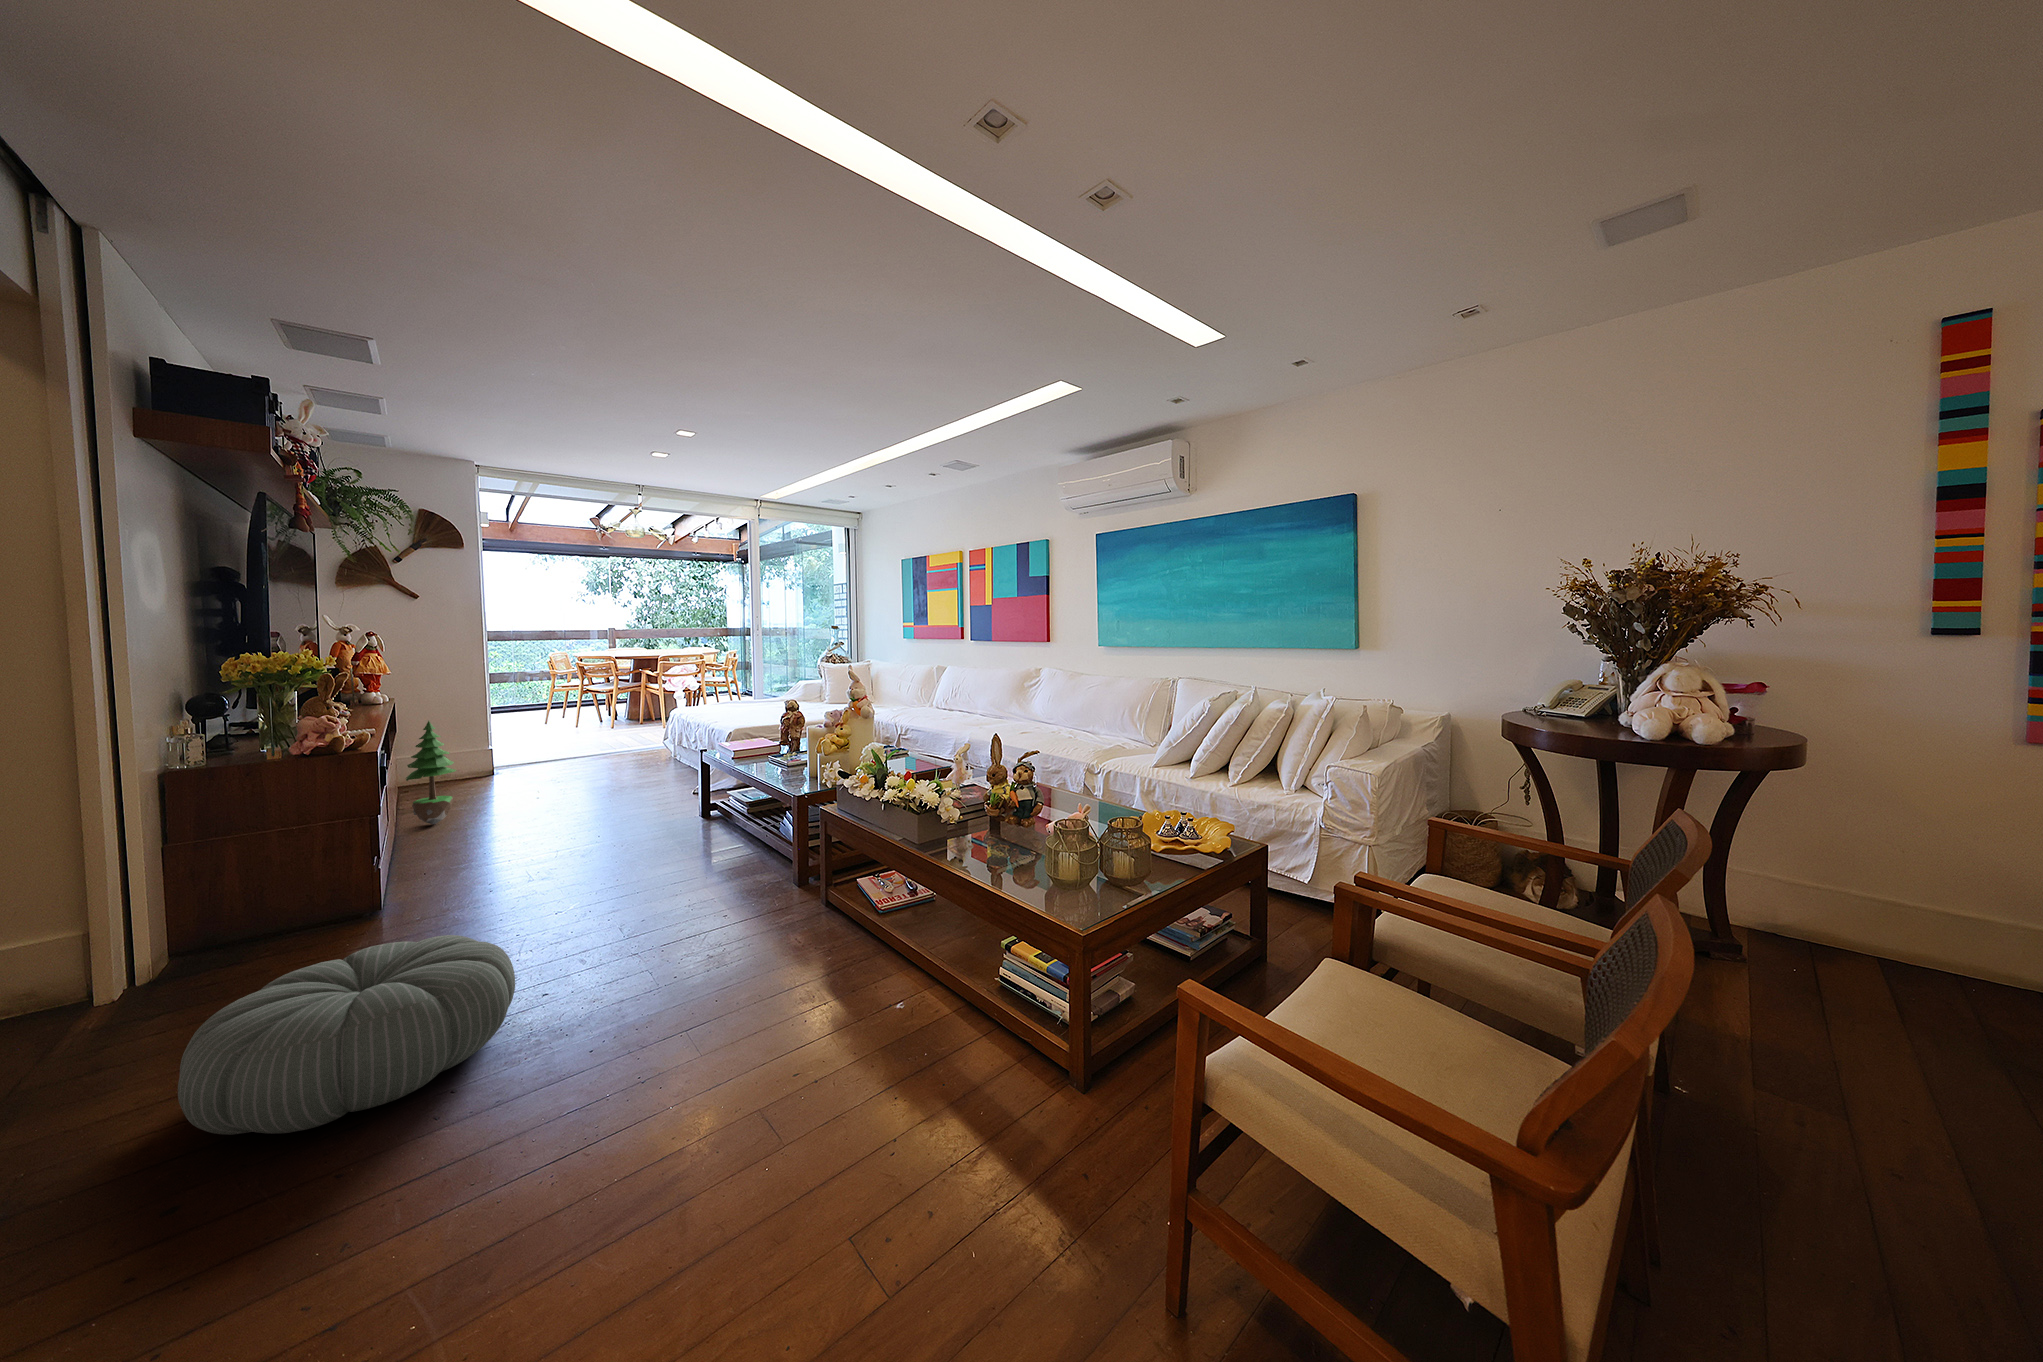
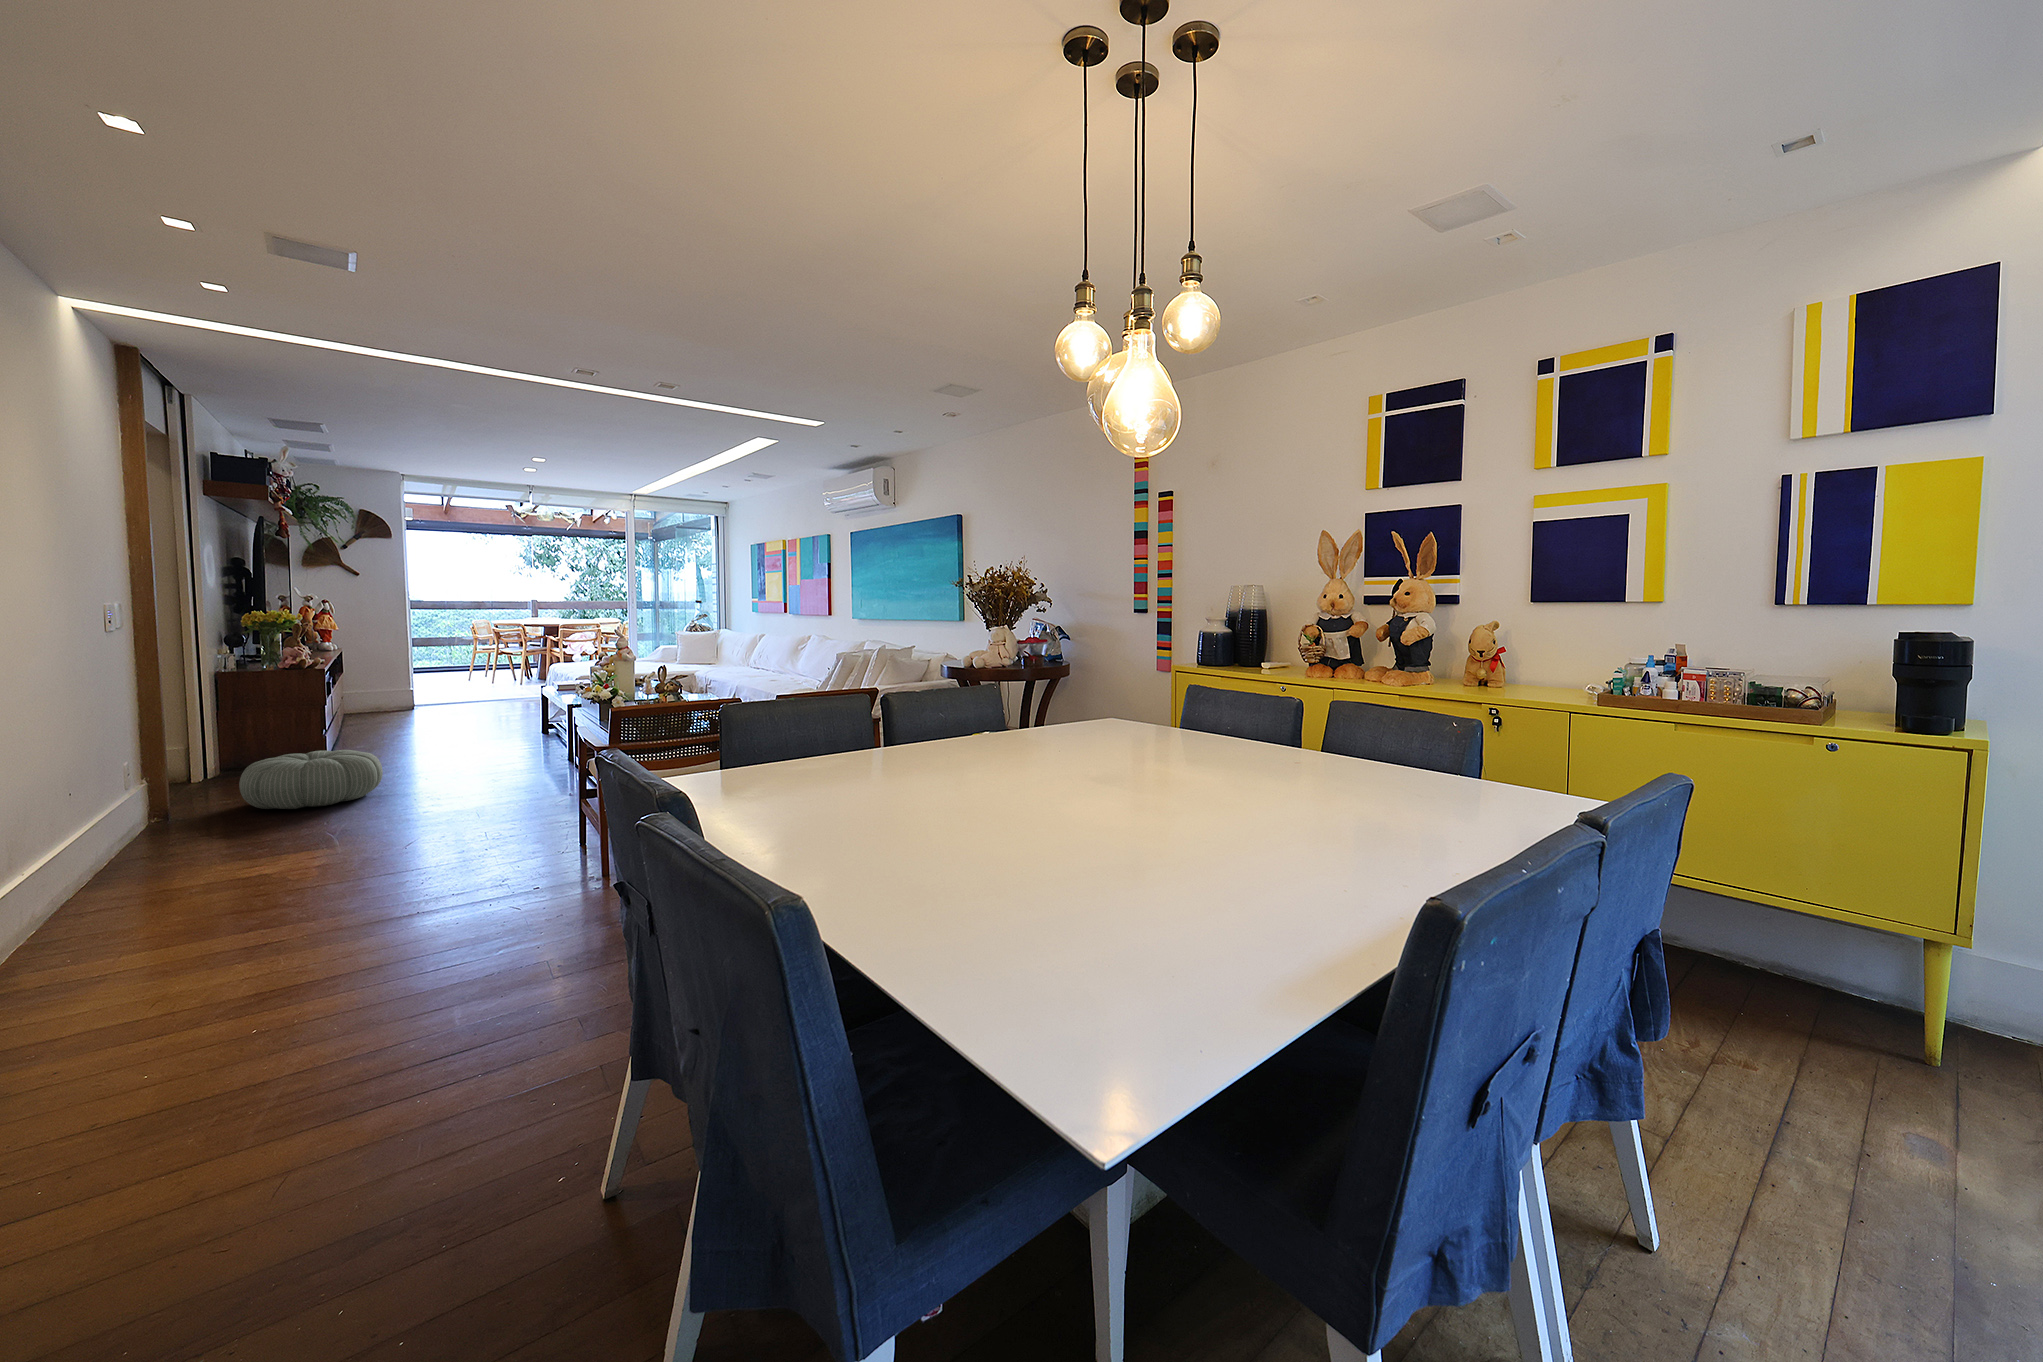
potted tree: present [406,721,456,824] -> none [346,660,380,731]

